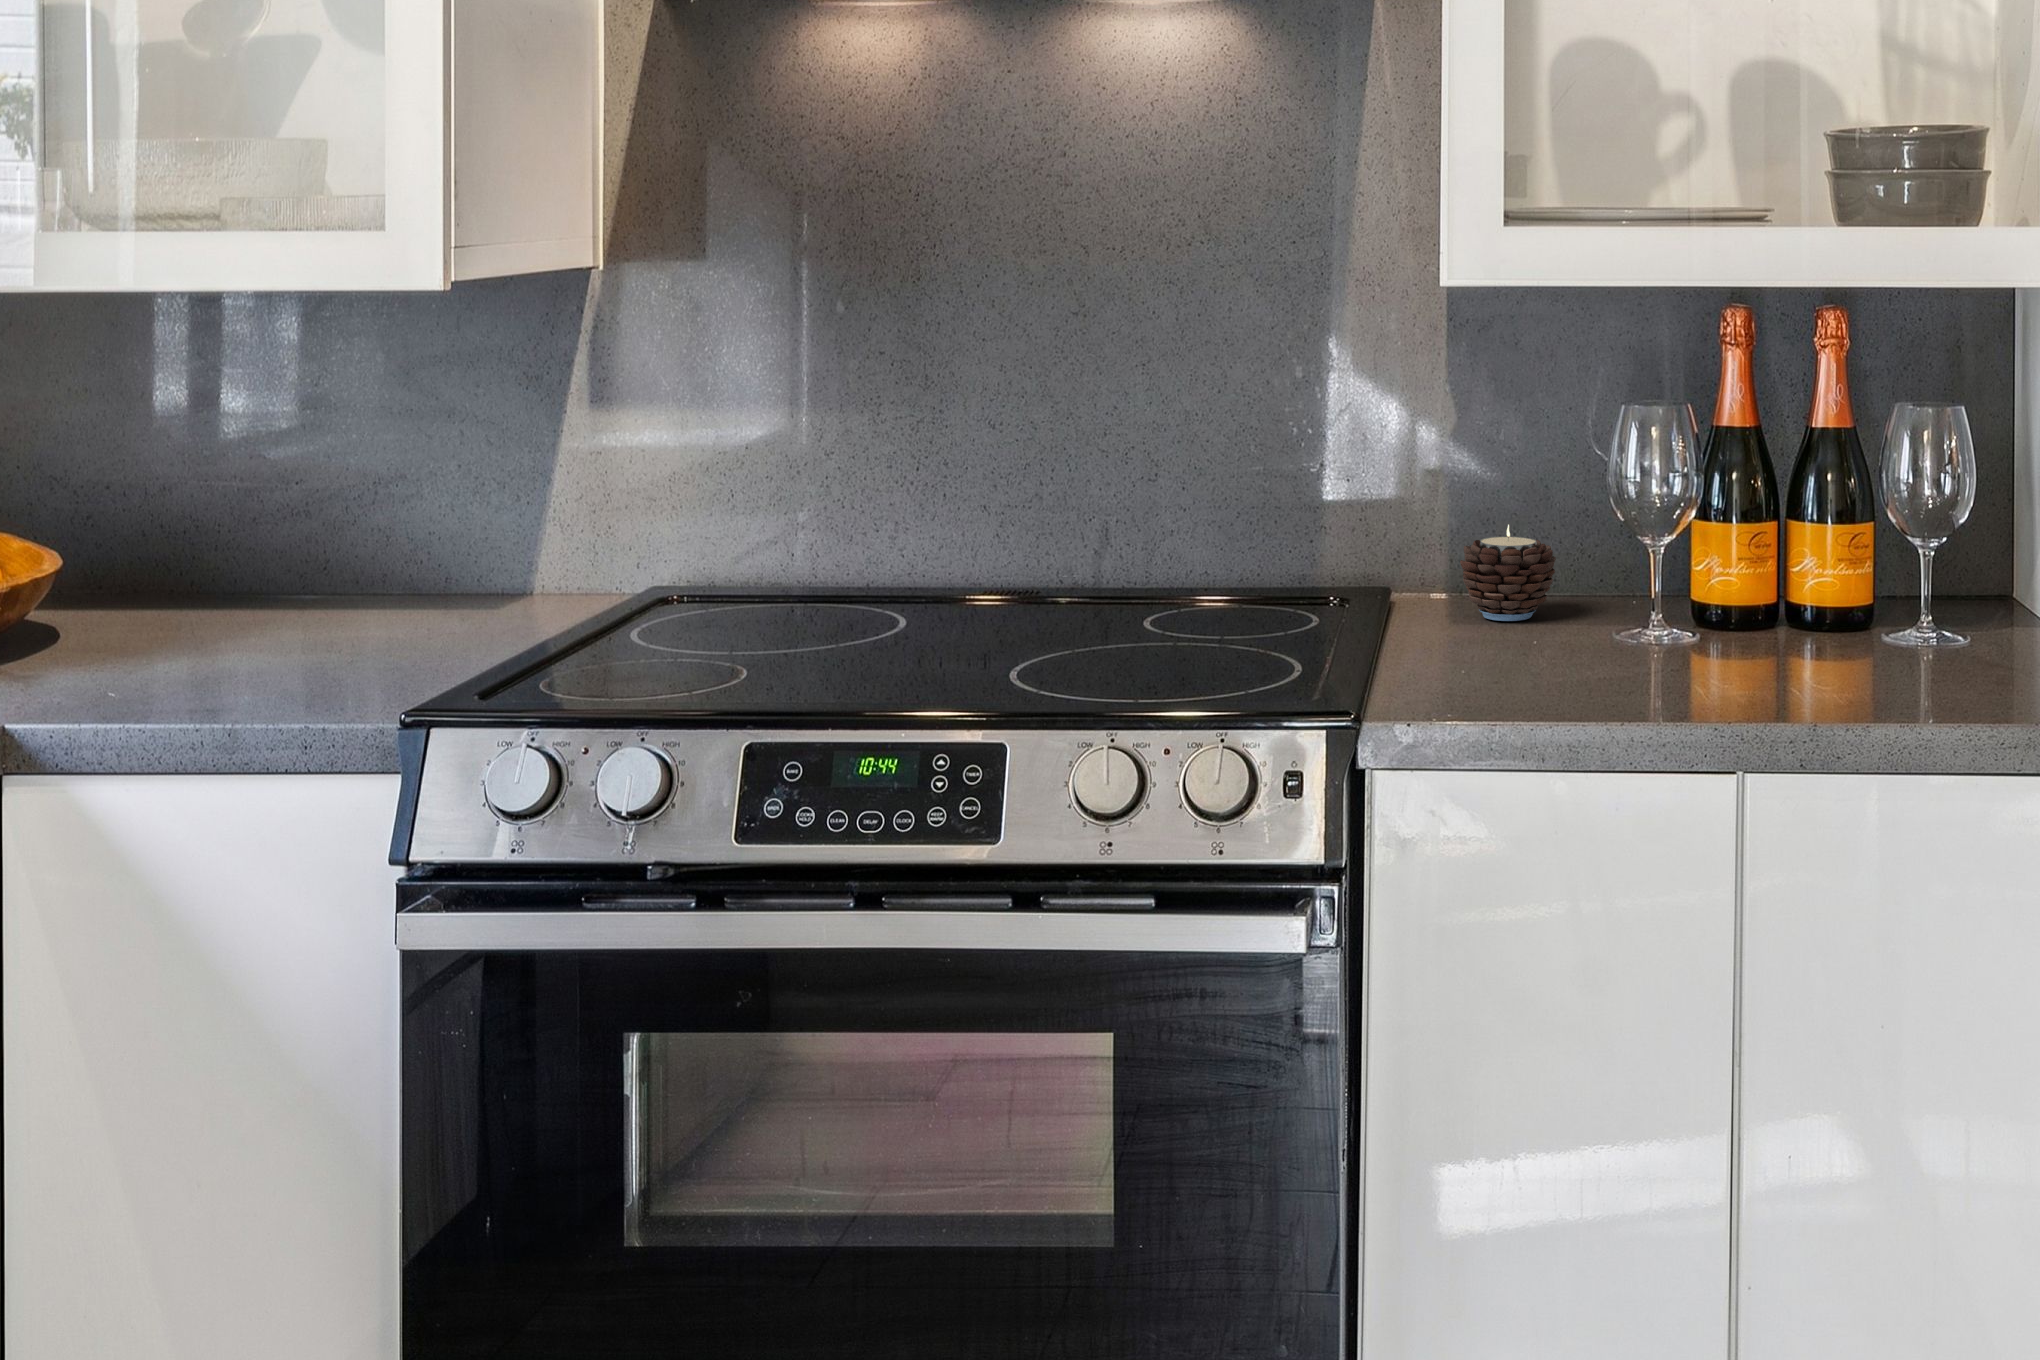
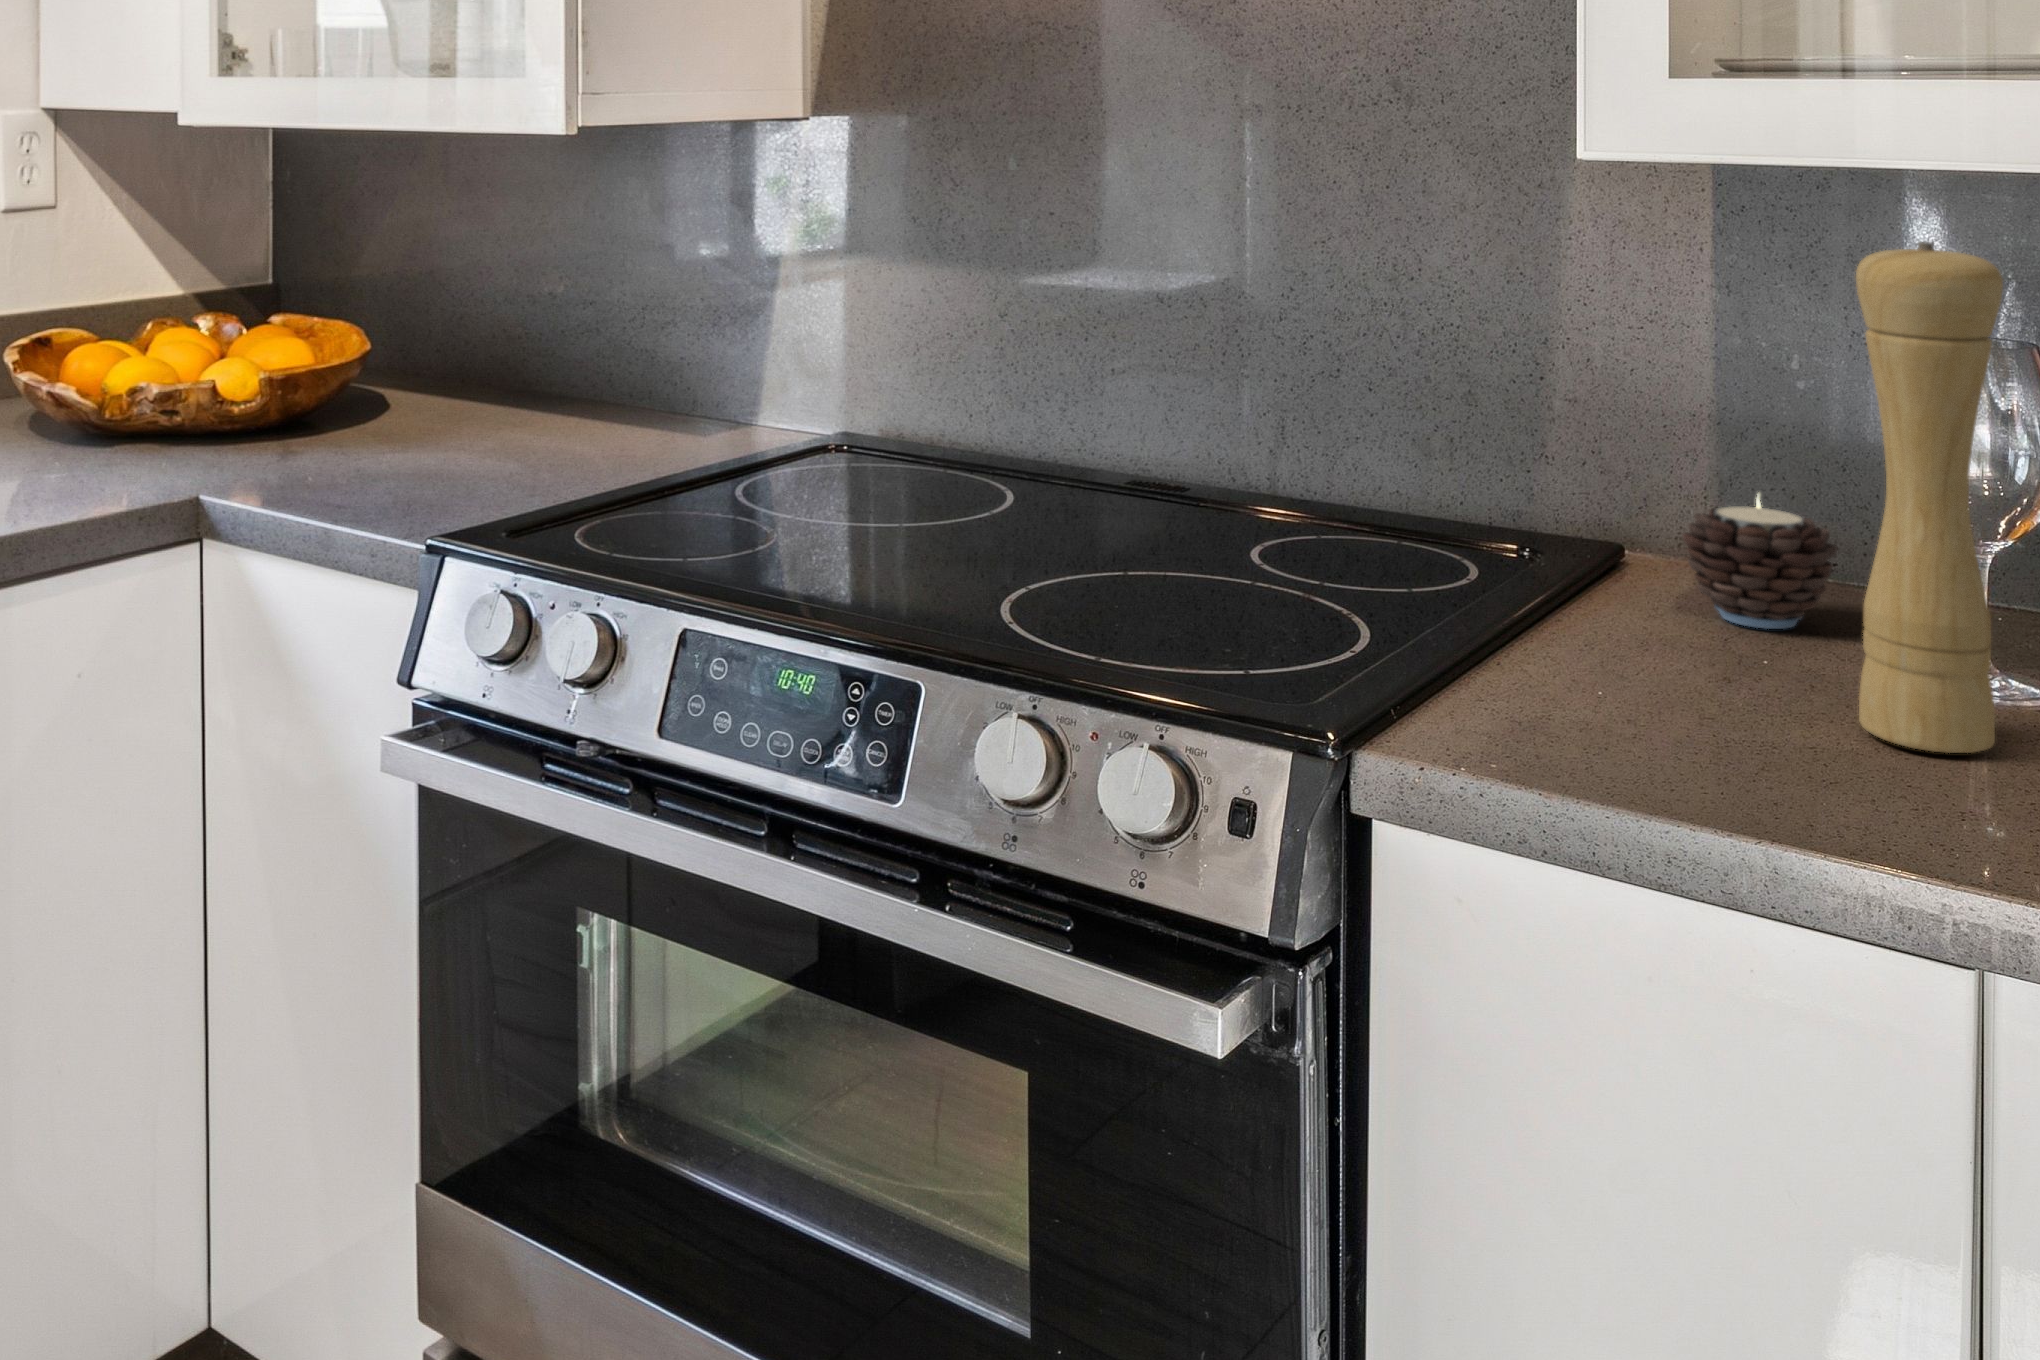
pepper mill: none [1616,341,1700,670] -> present [1856,241,2003,753]

